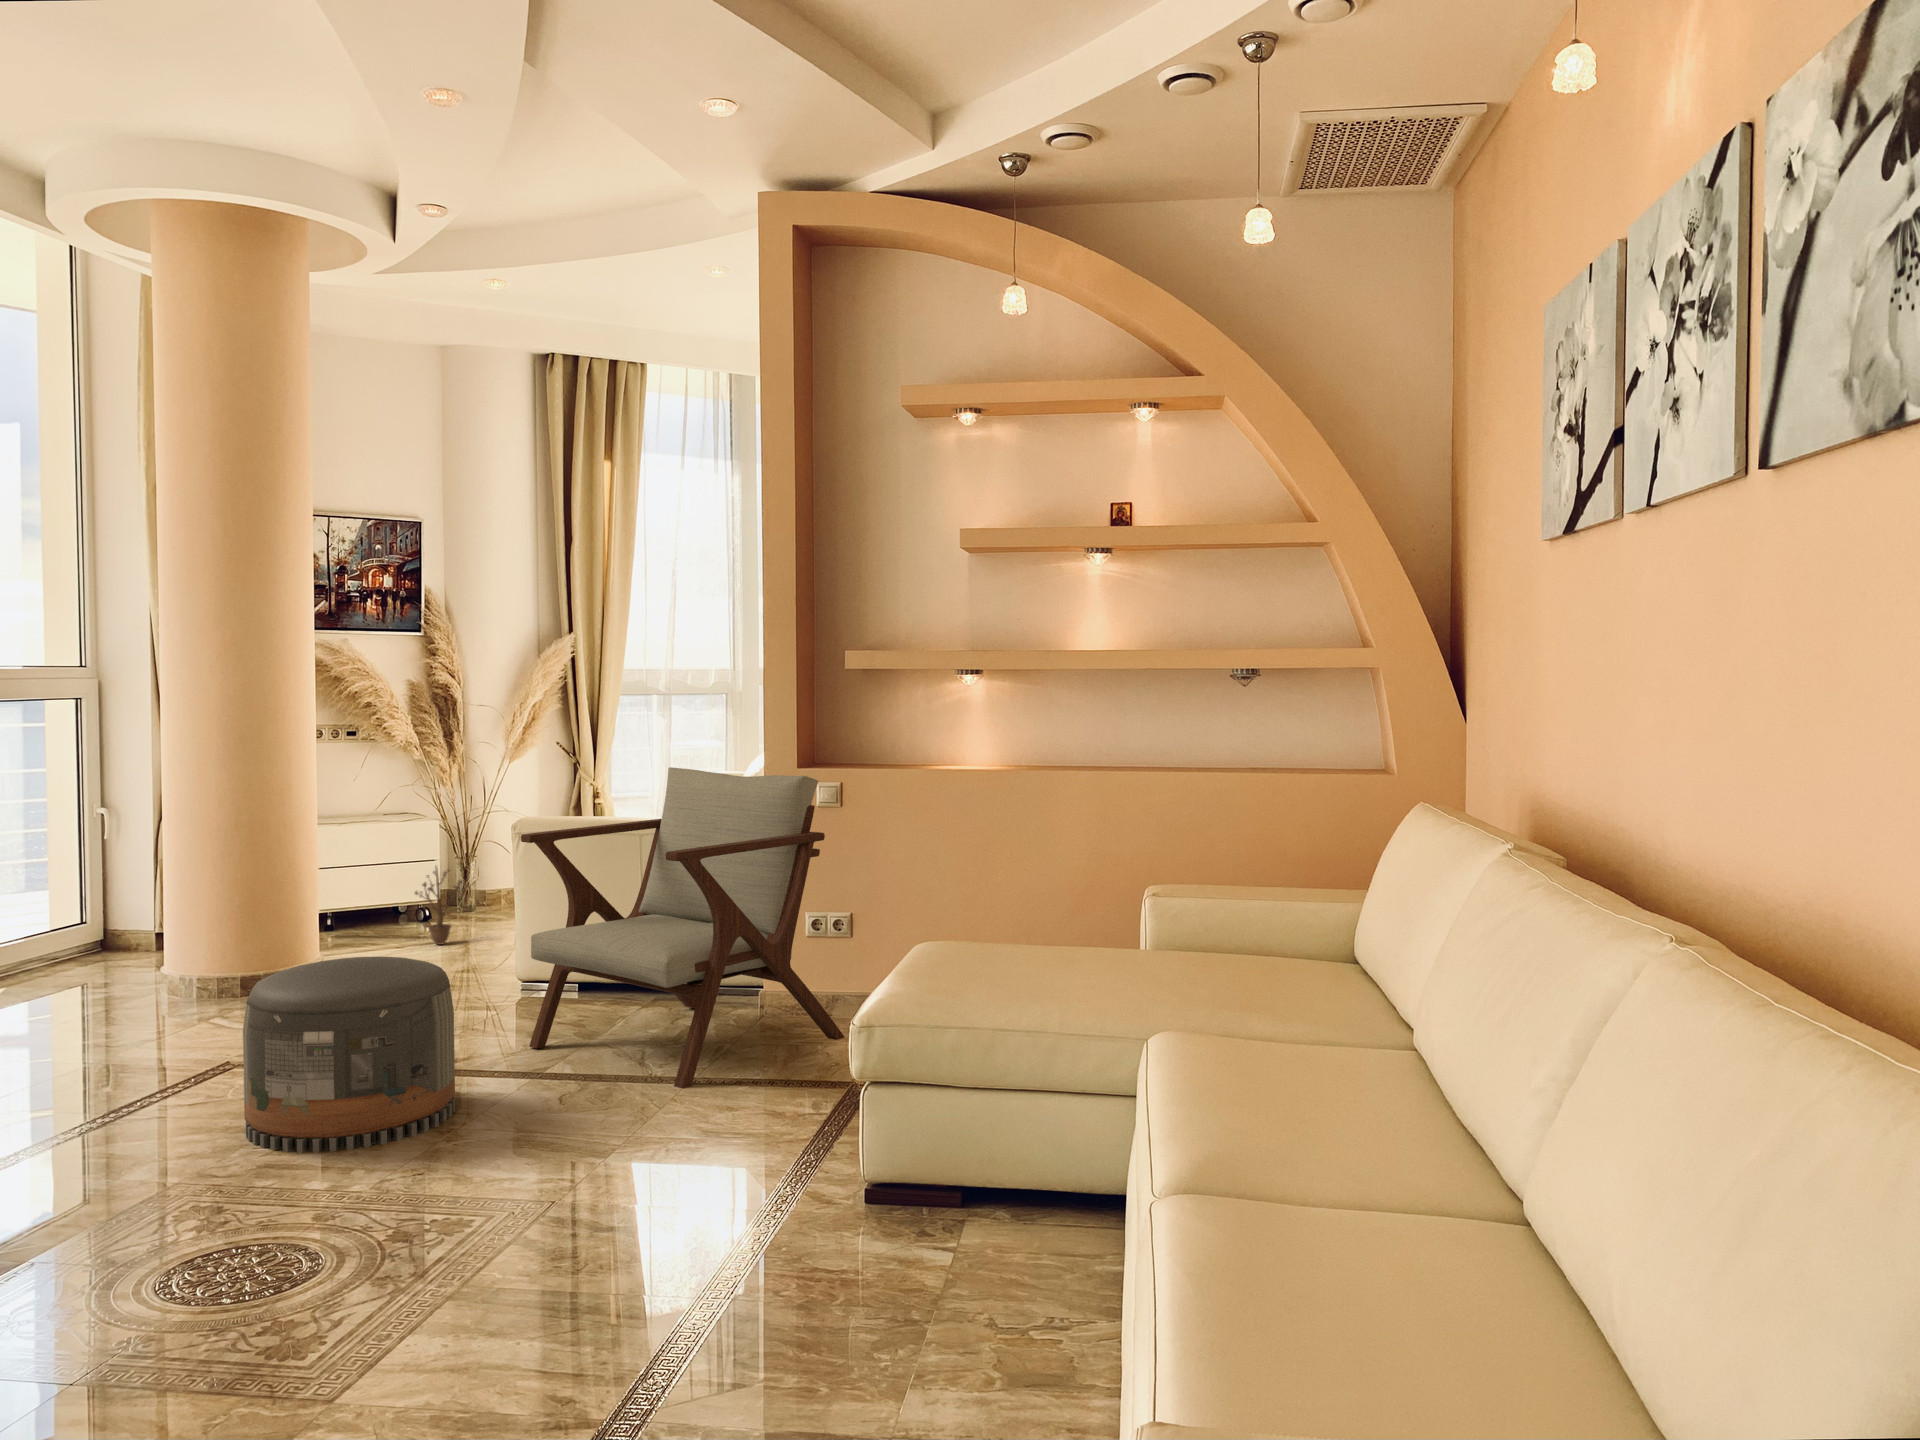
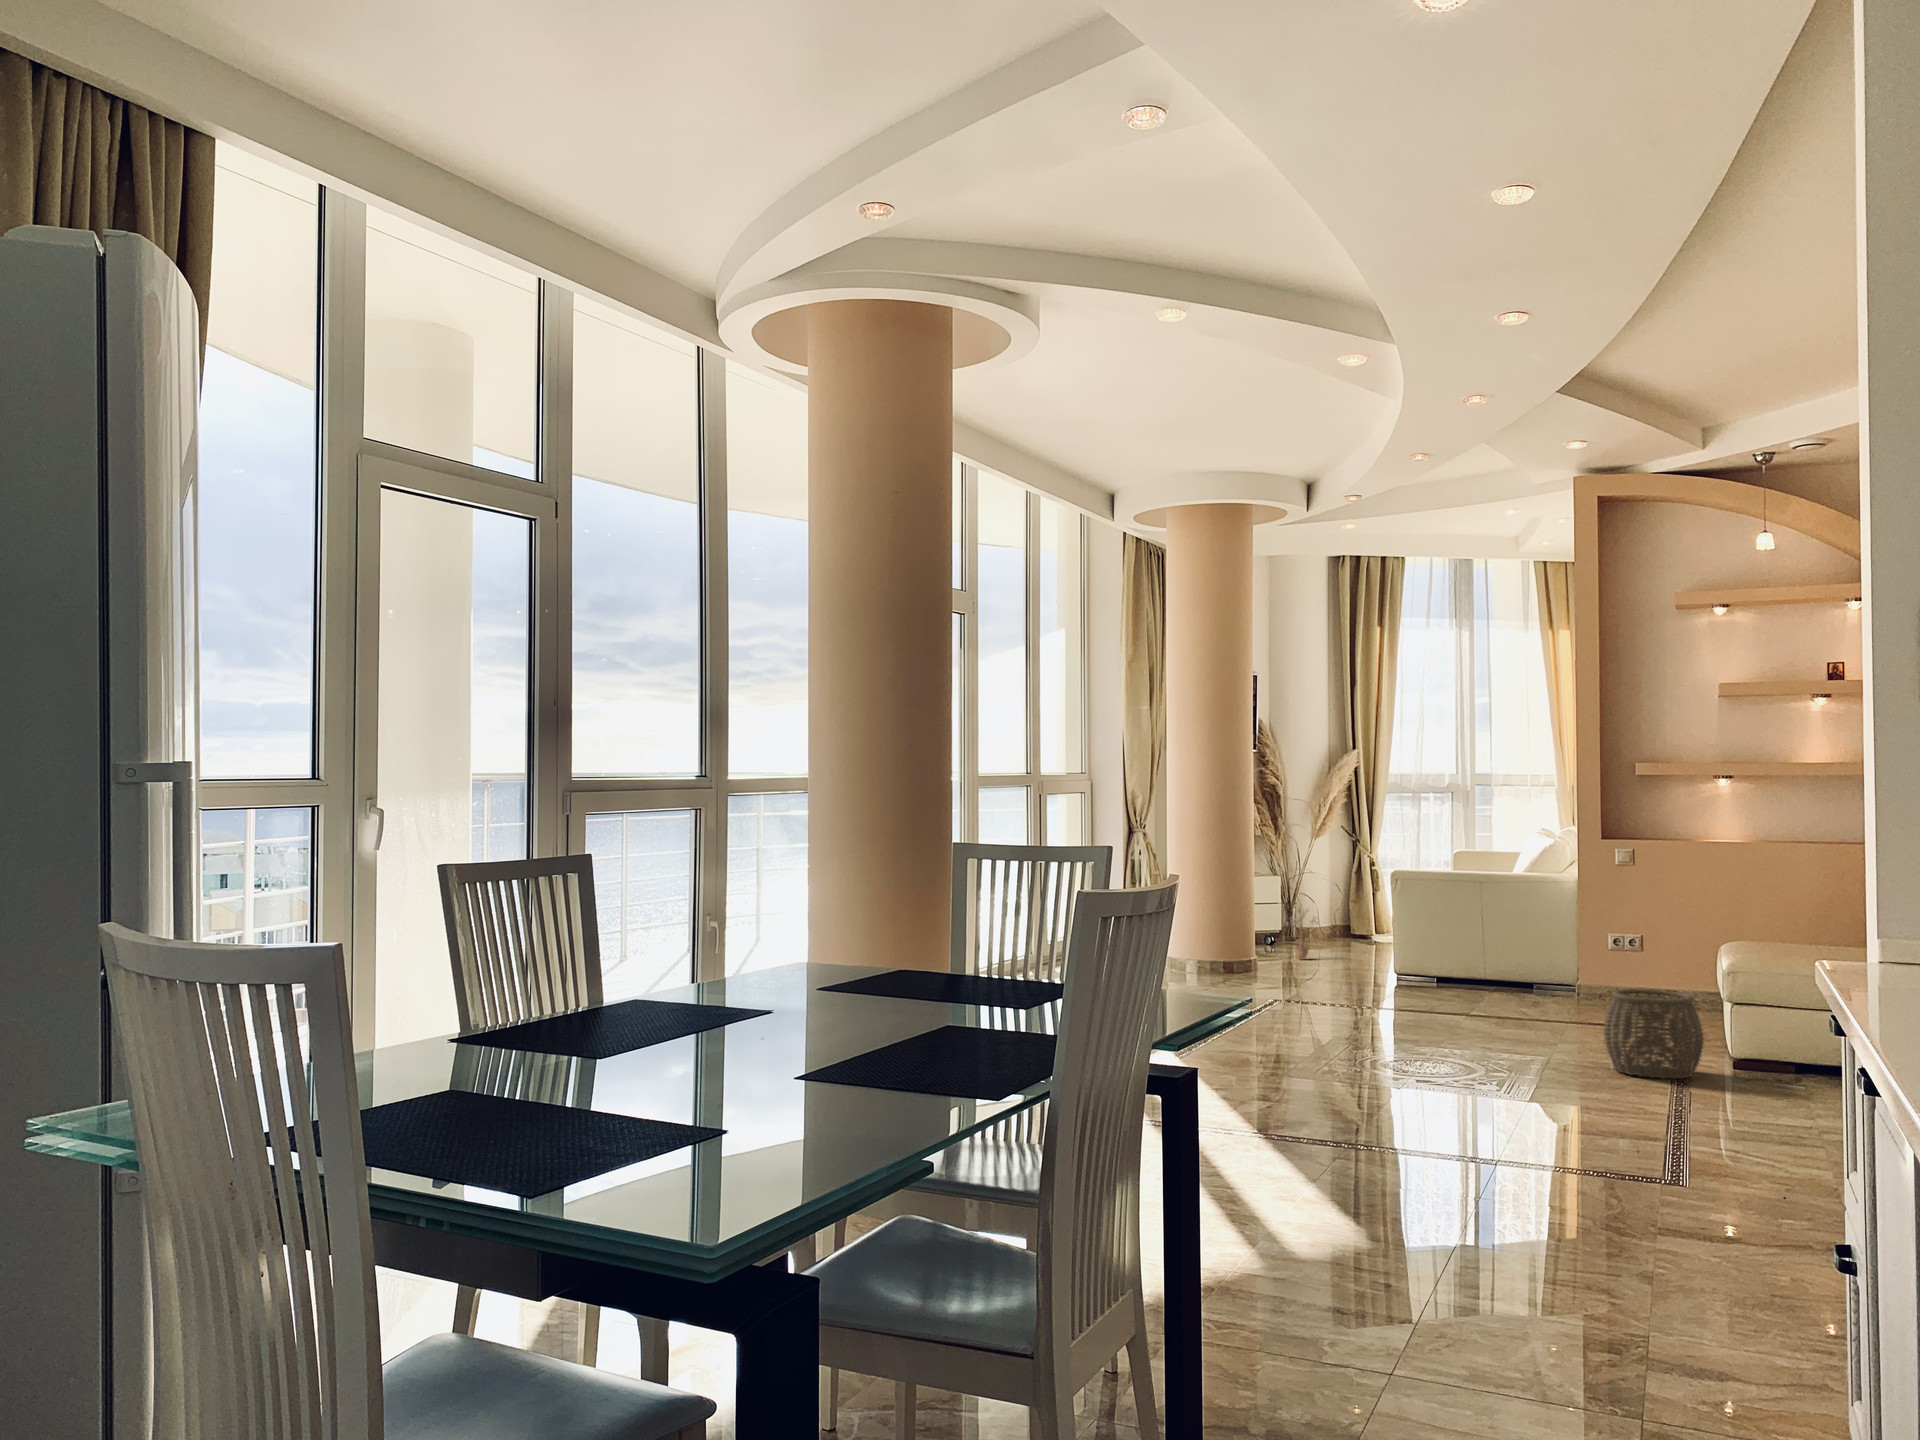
lounge chair: present [521,767,844,1088] -> none [1438,836,1647,1019]
pouf: present [243,957,455,1153] -> none [1329,931,1438,1025]
woven basket: none [573,1128,776,1355] -> present [1603,989,1704,1079]

